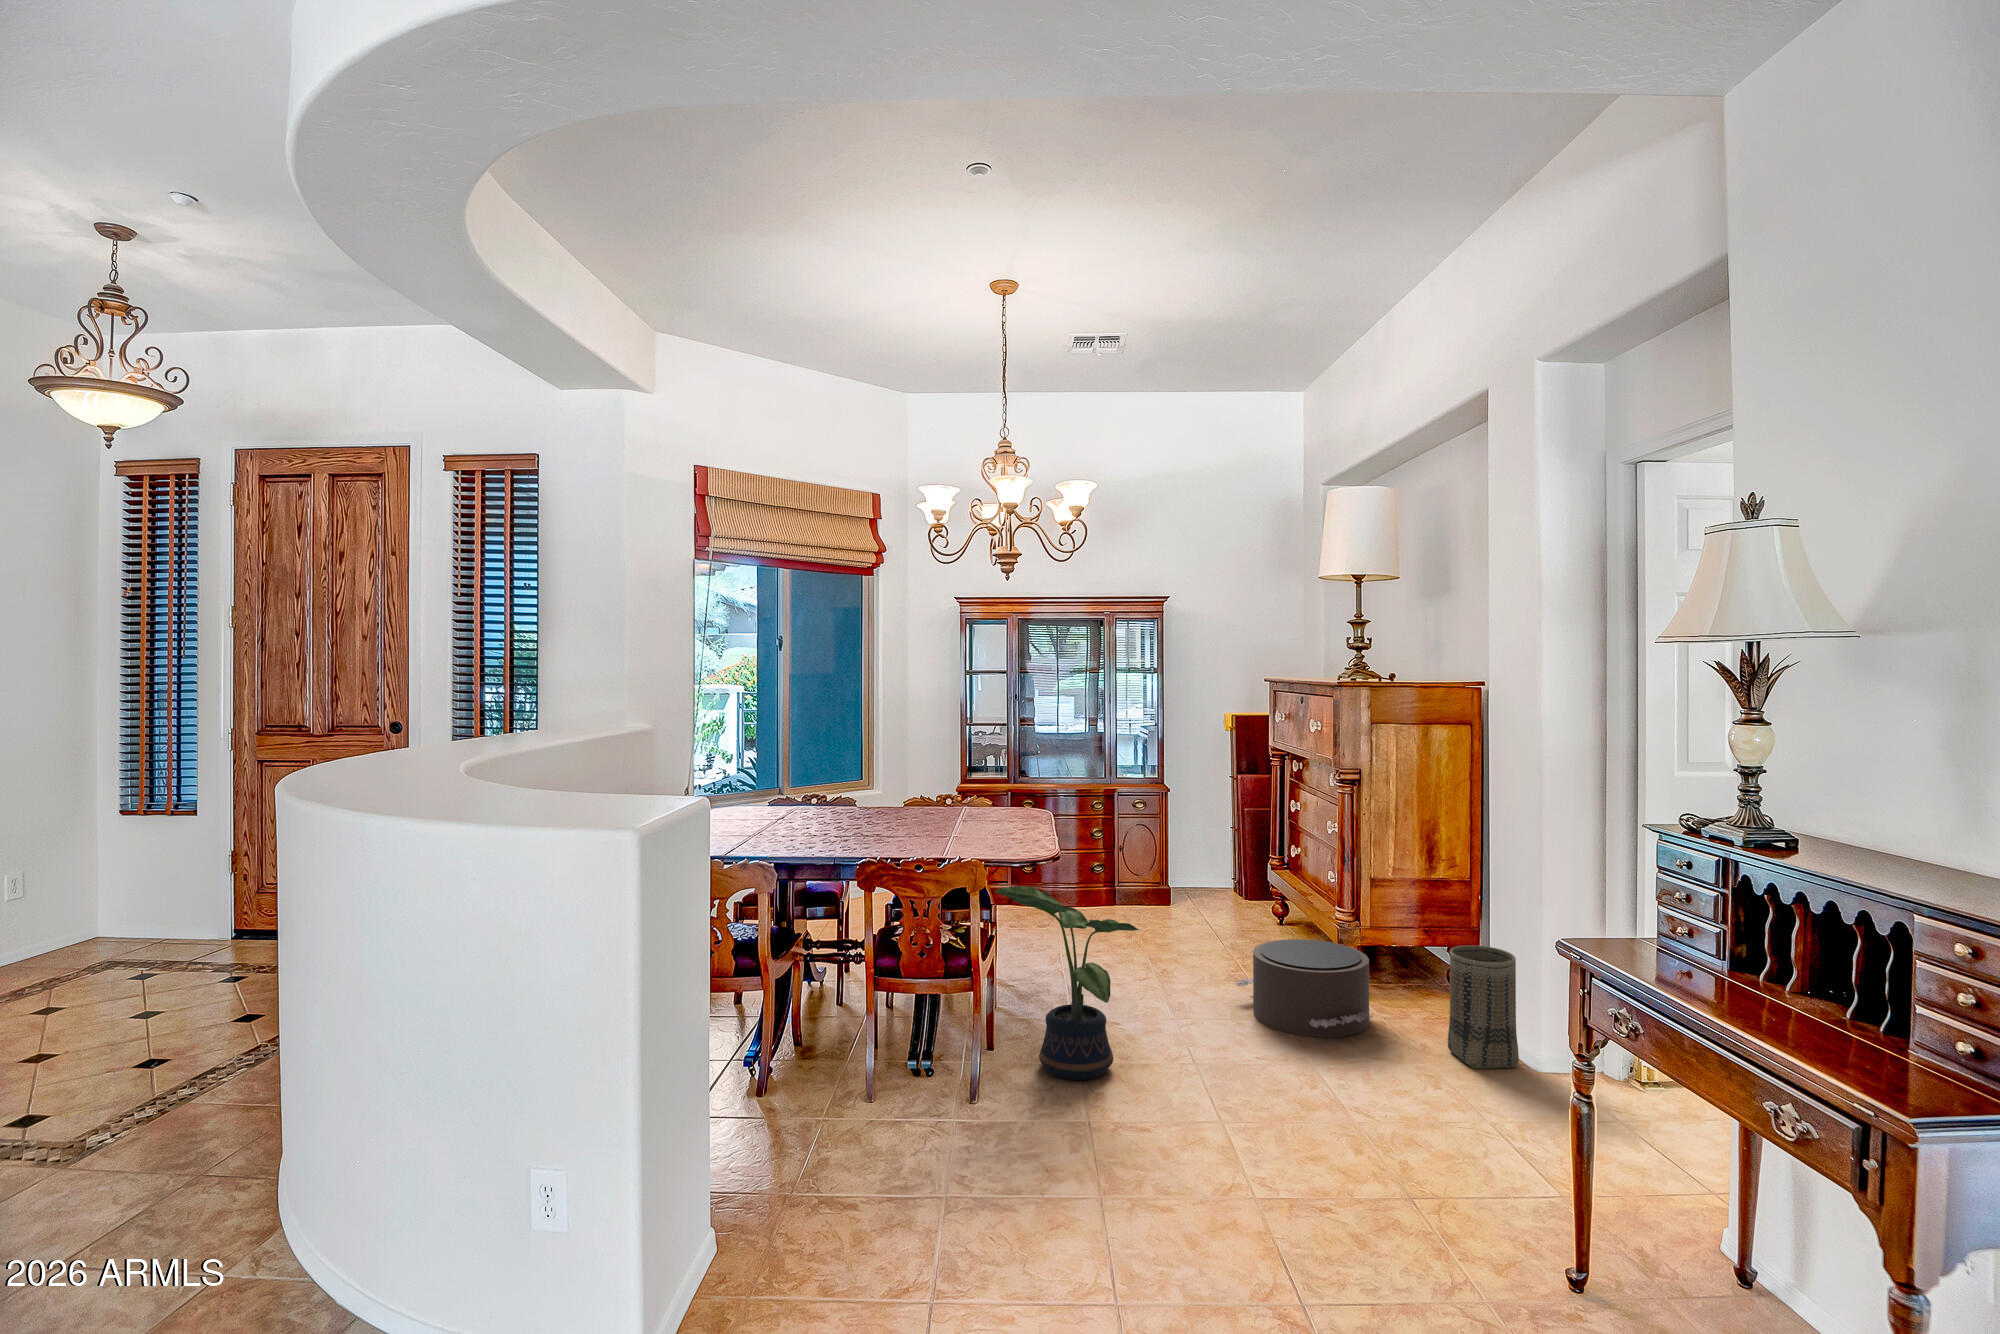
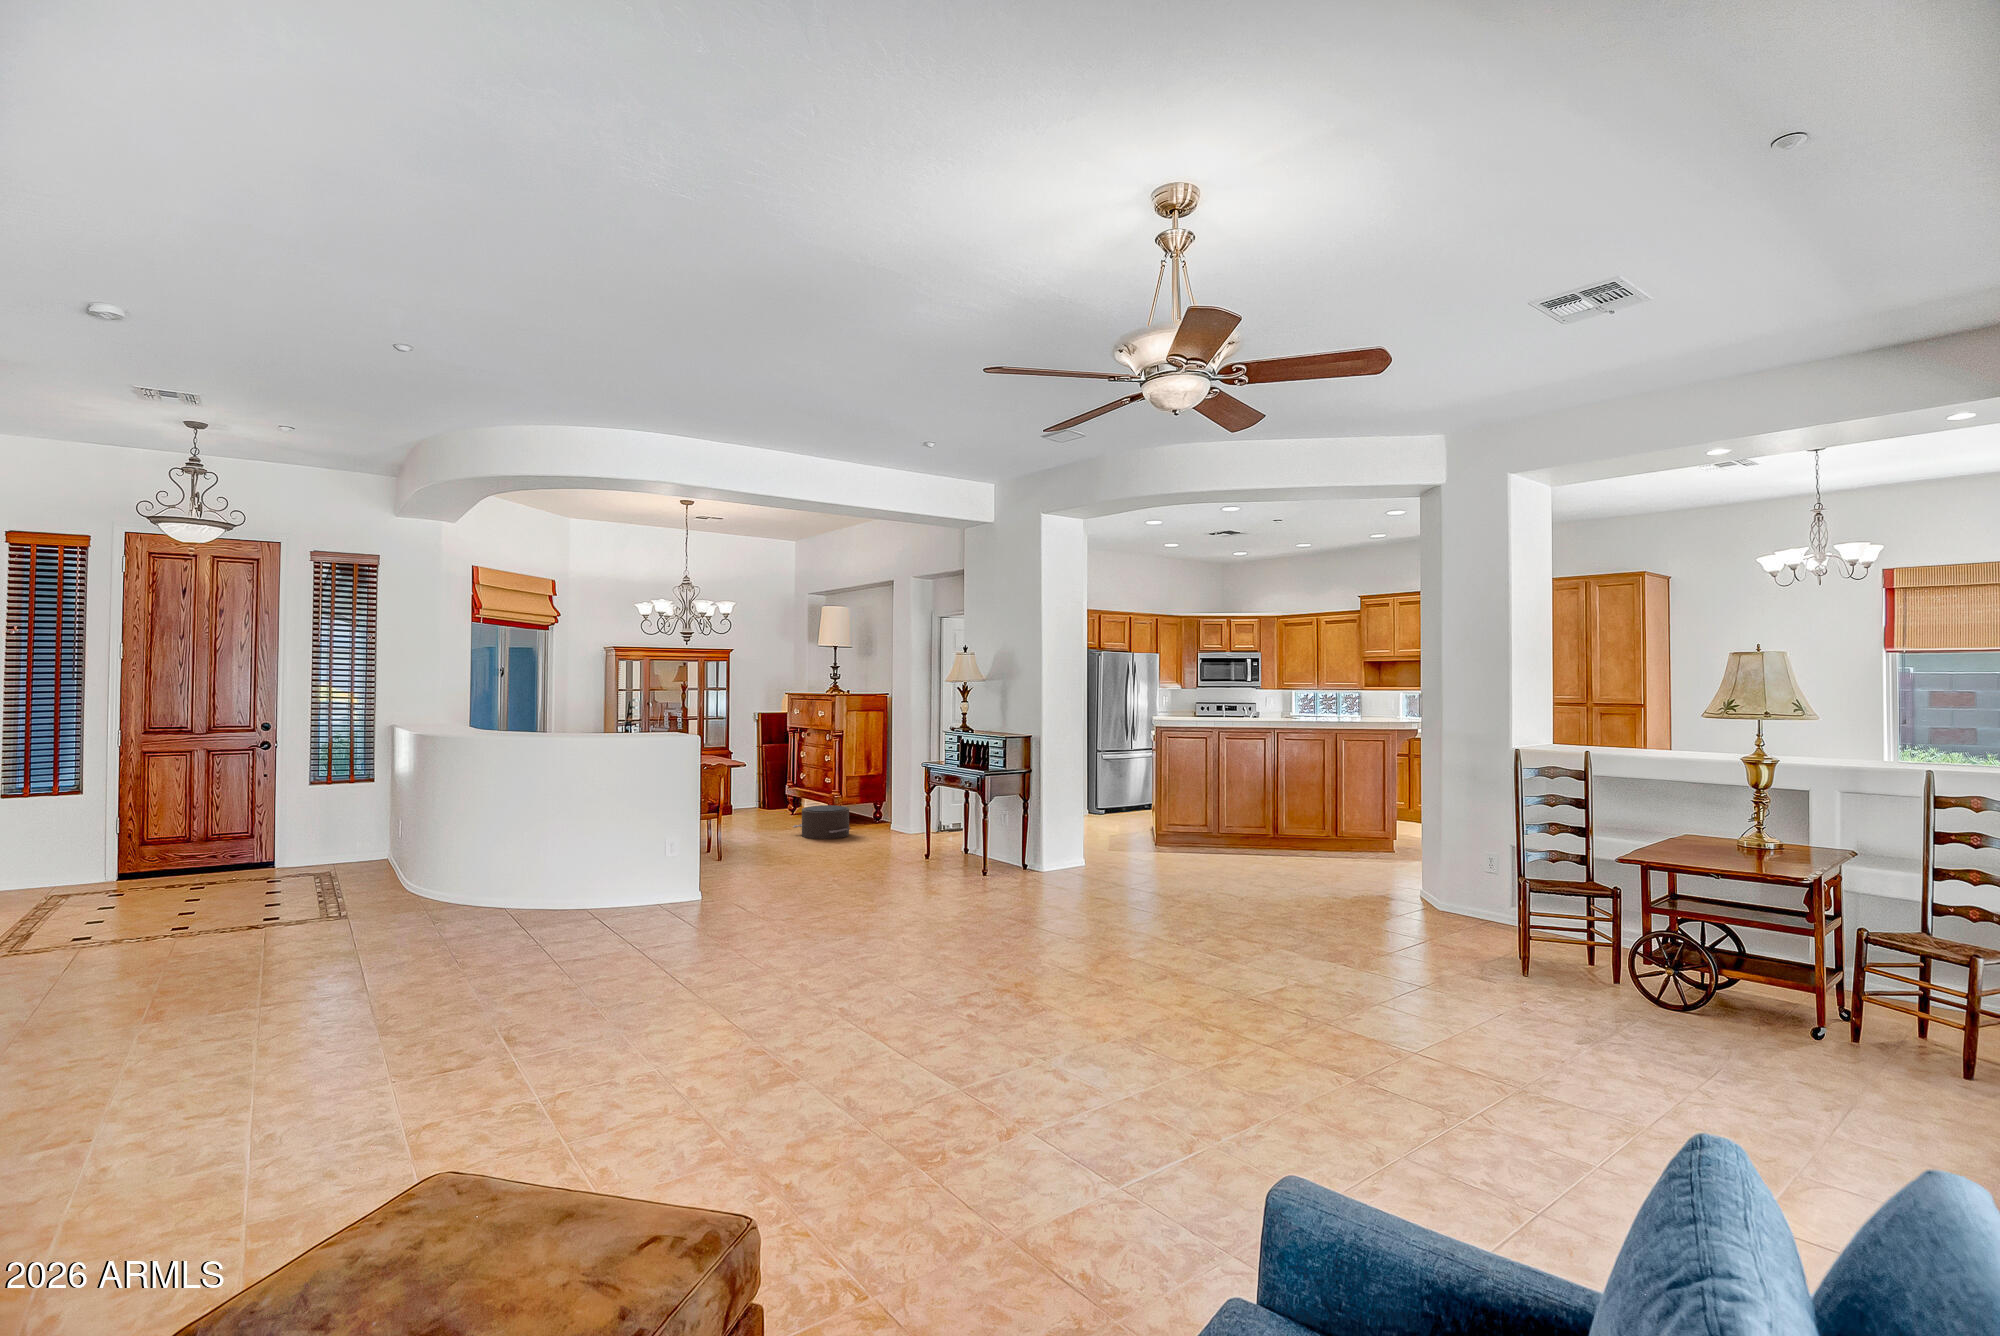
potted plant: present [995,886,1139,1080] -> none [715,780,774,856]
basket: present [1448,945,1519,1069] -> none [880,795,905,839]

